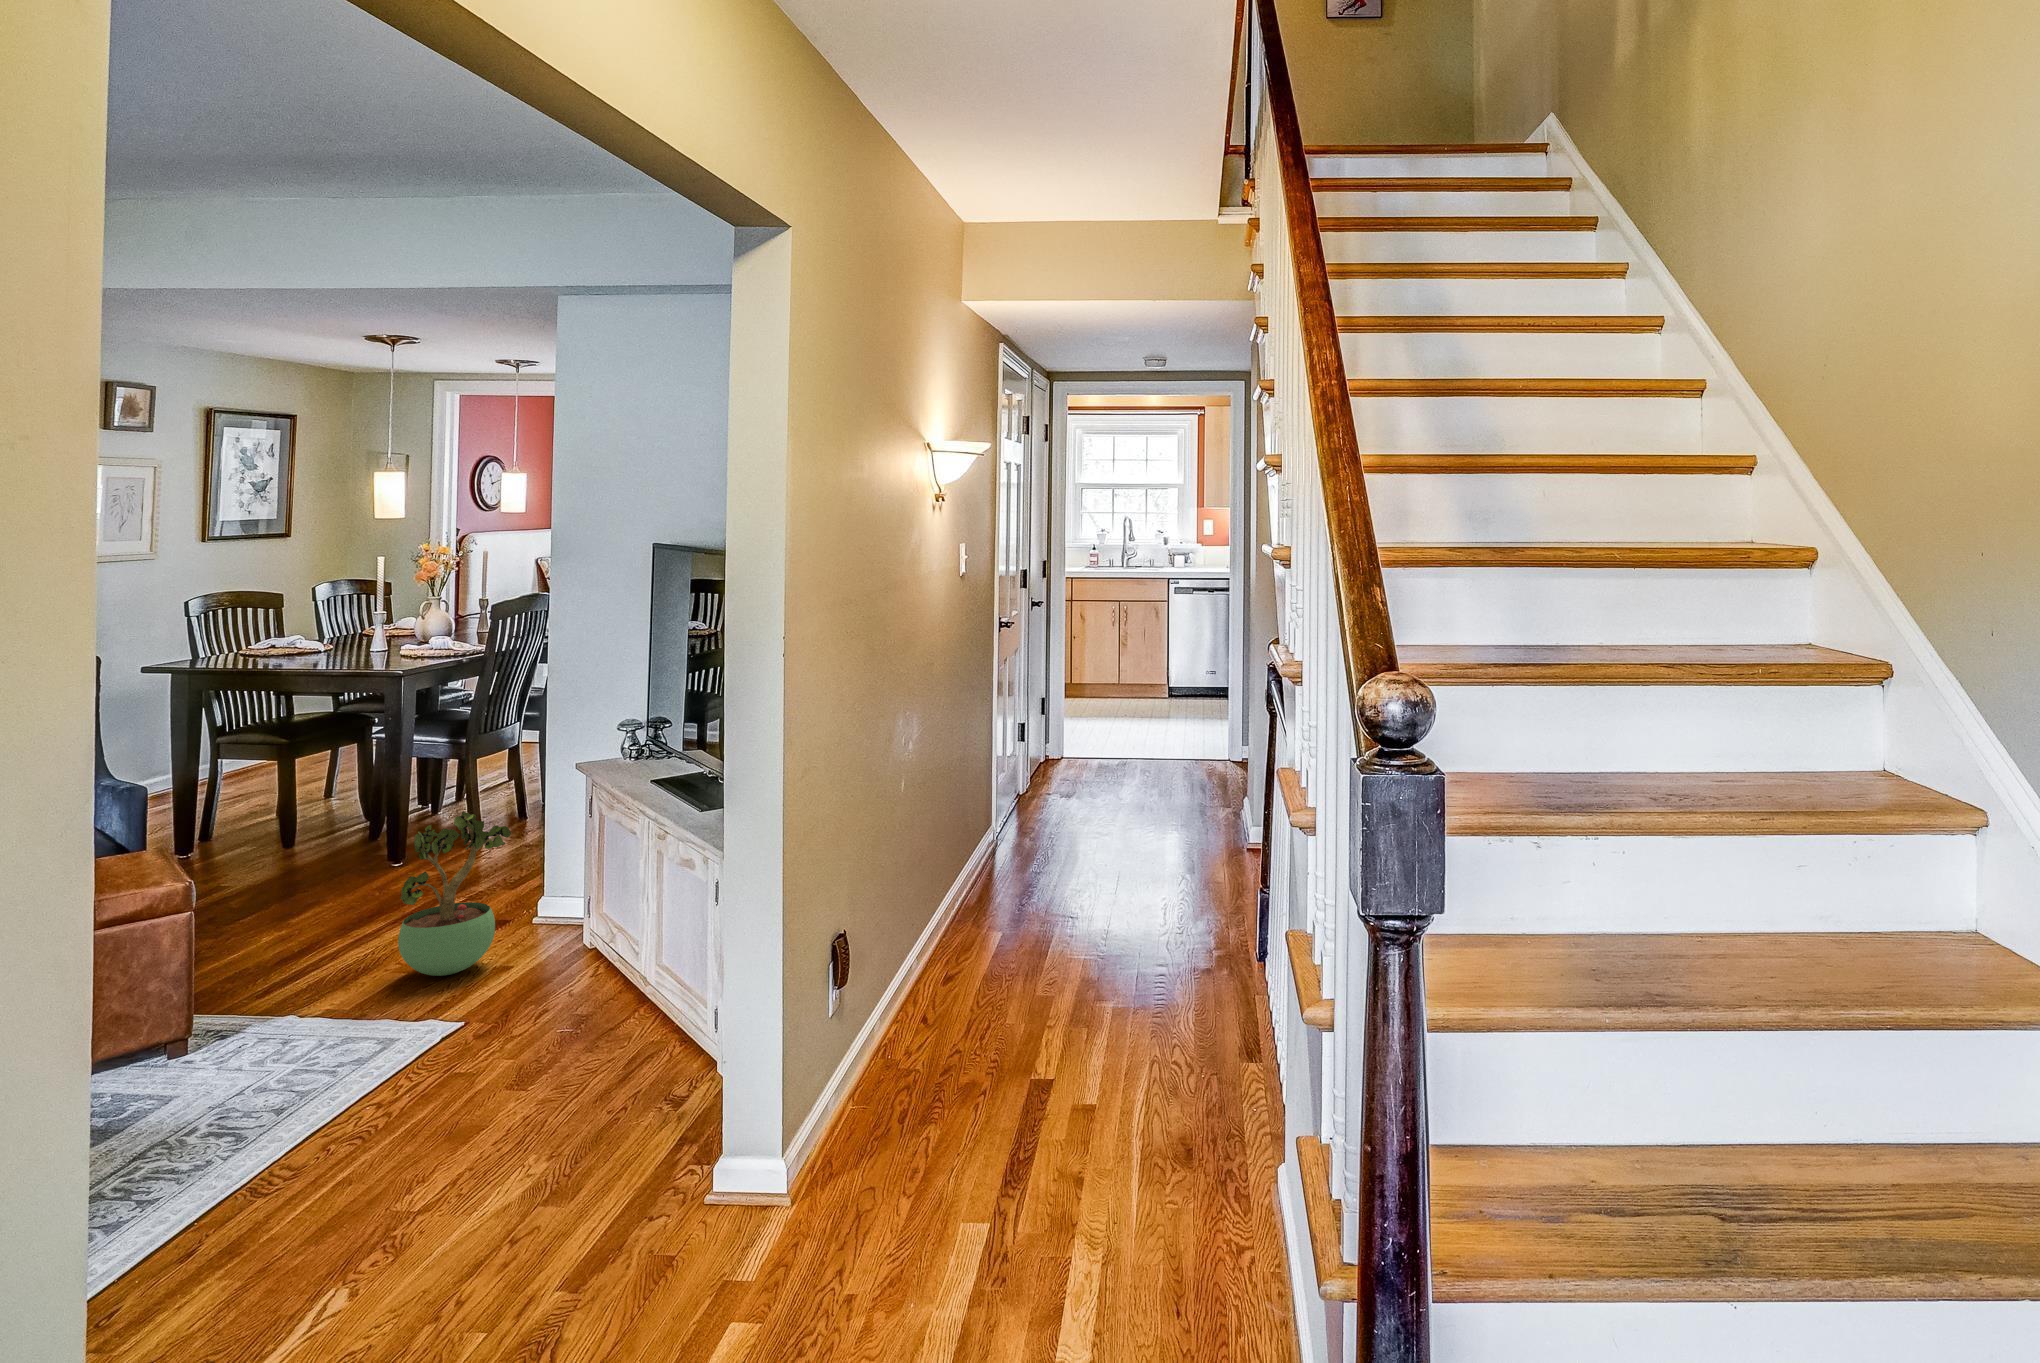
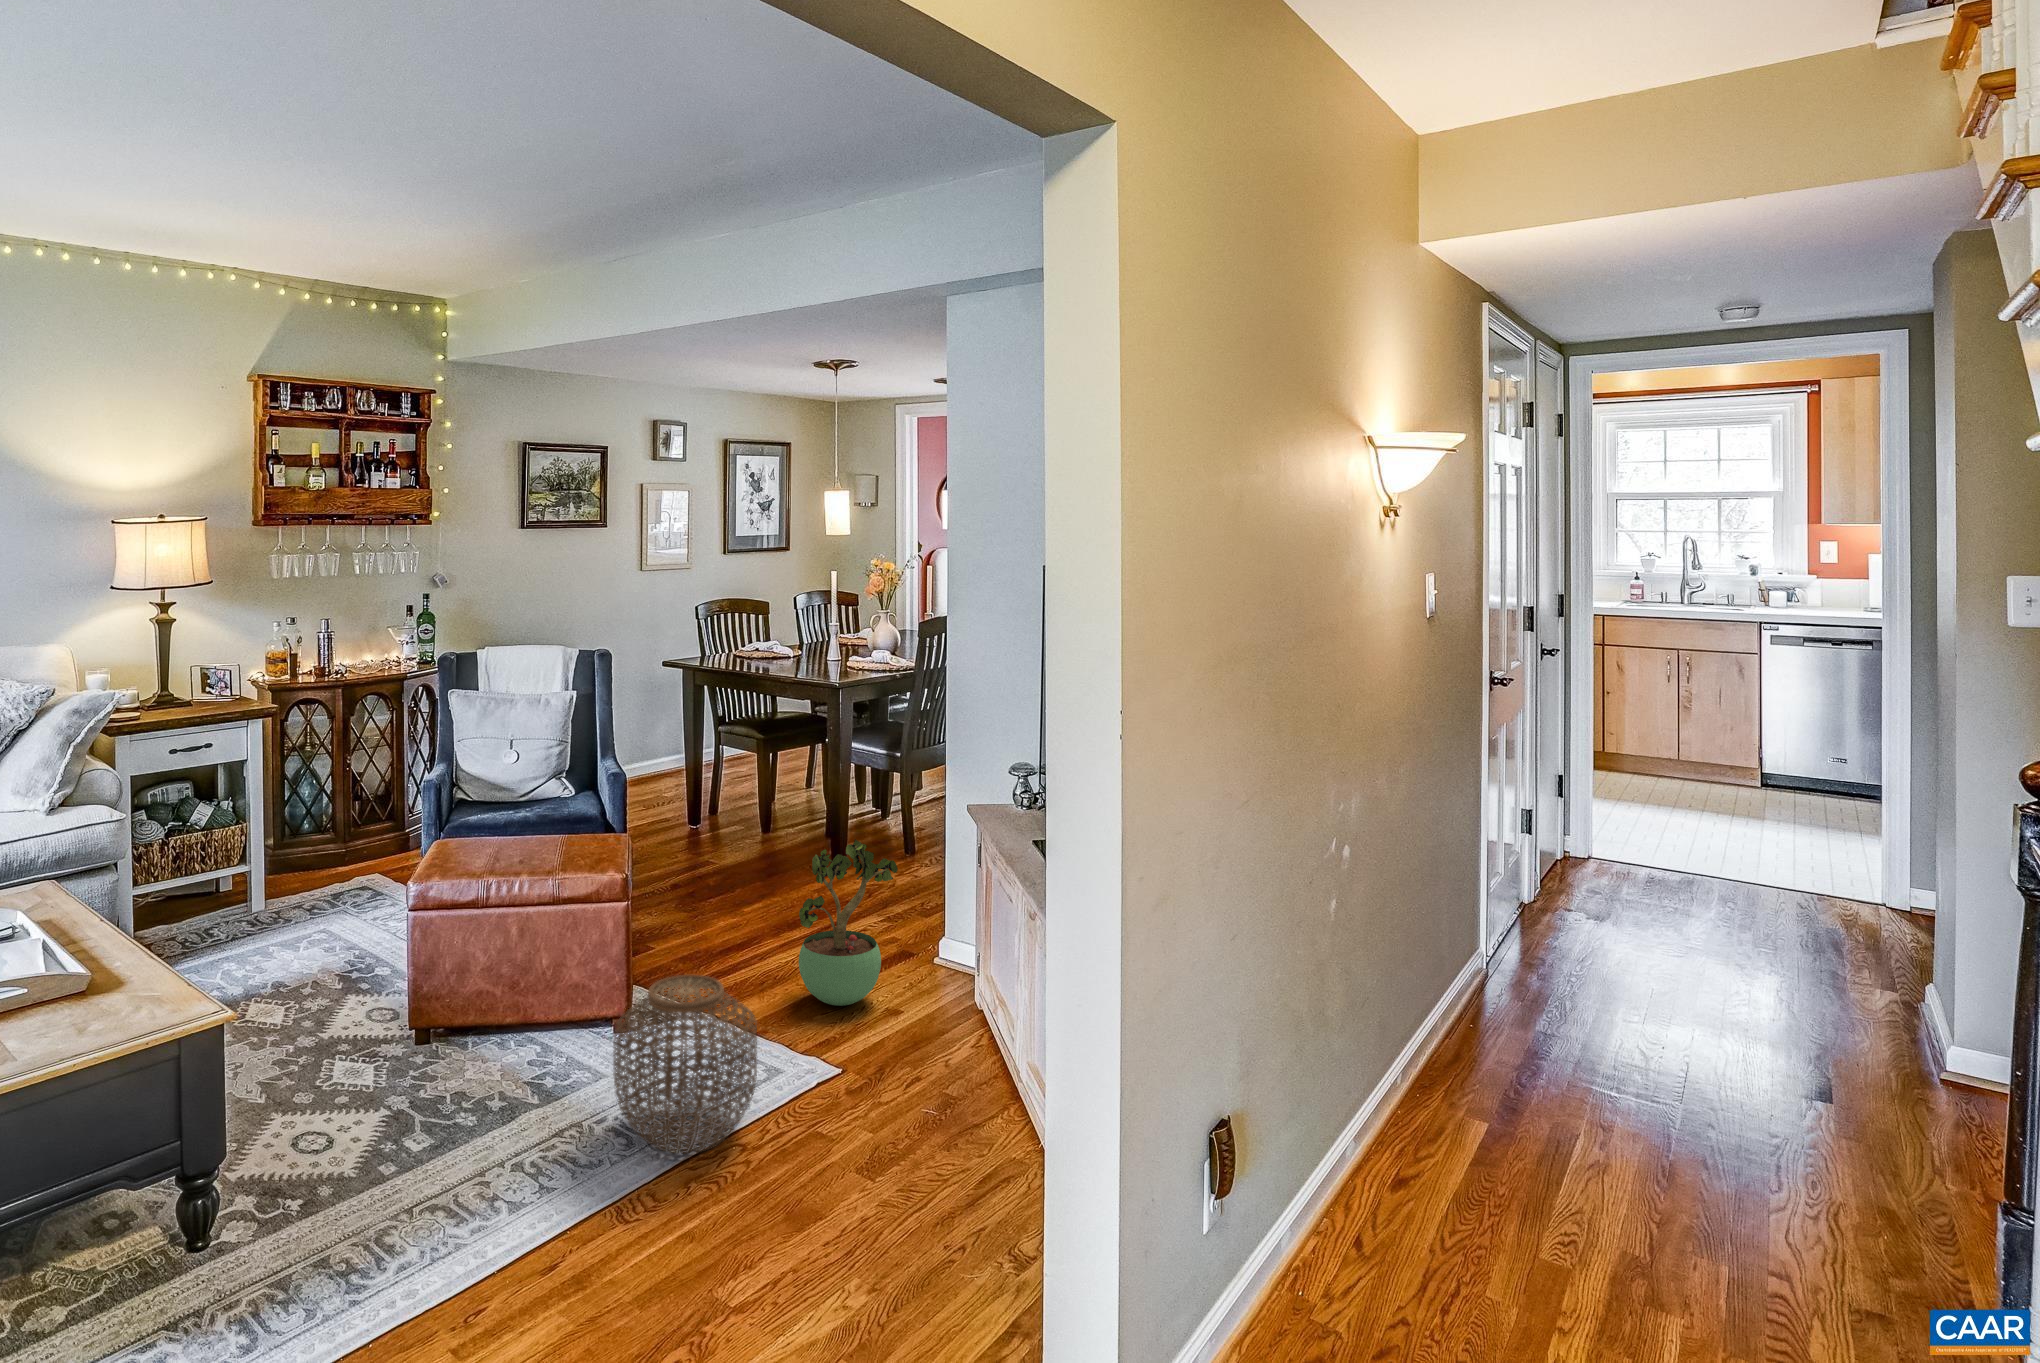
woven basket: none [202,956,387,1136] -> present [613,975,757,1153]

